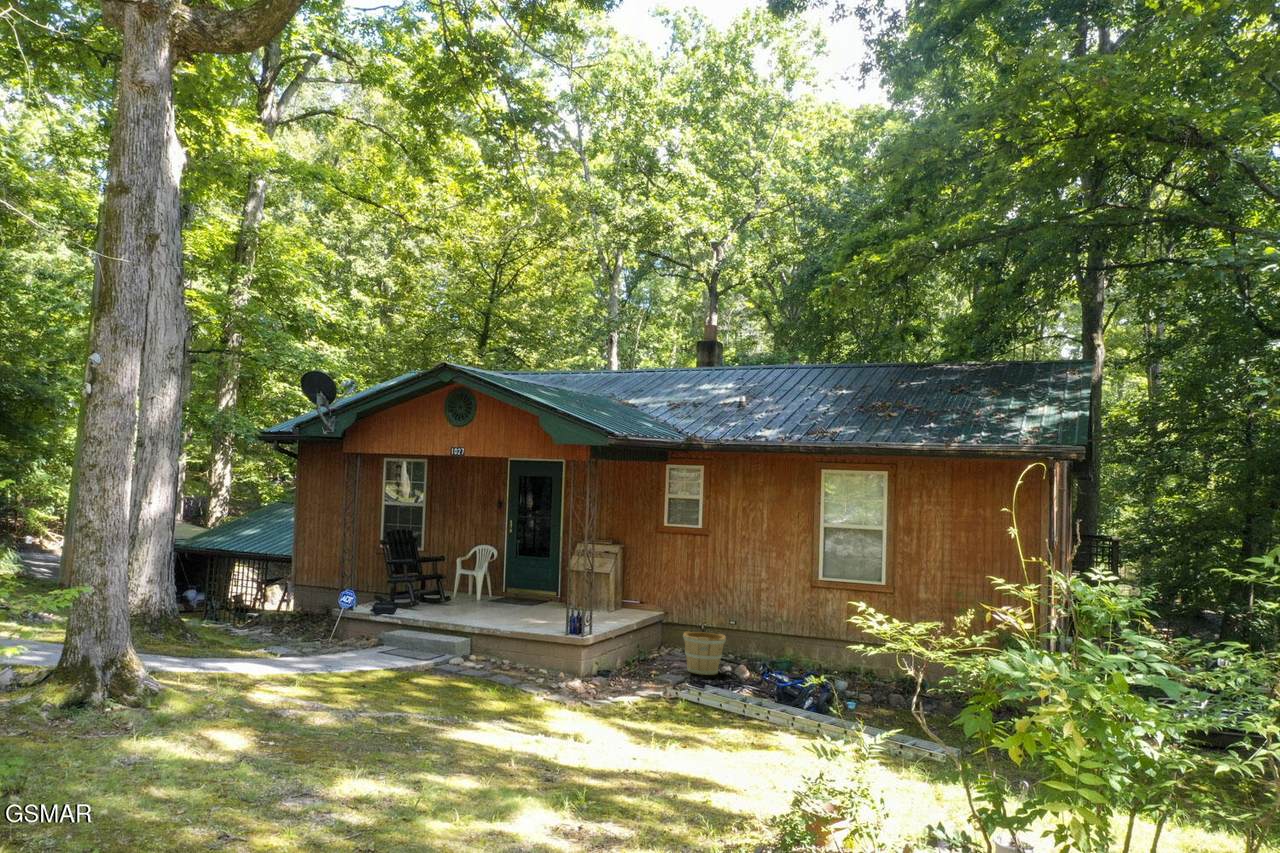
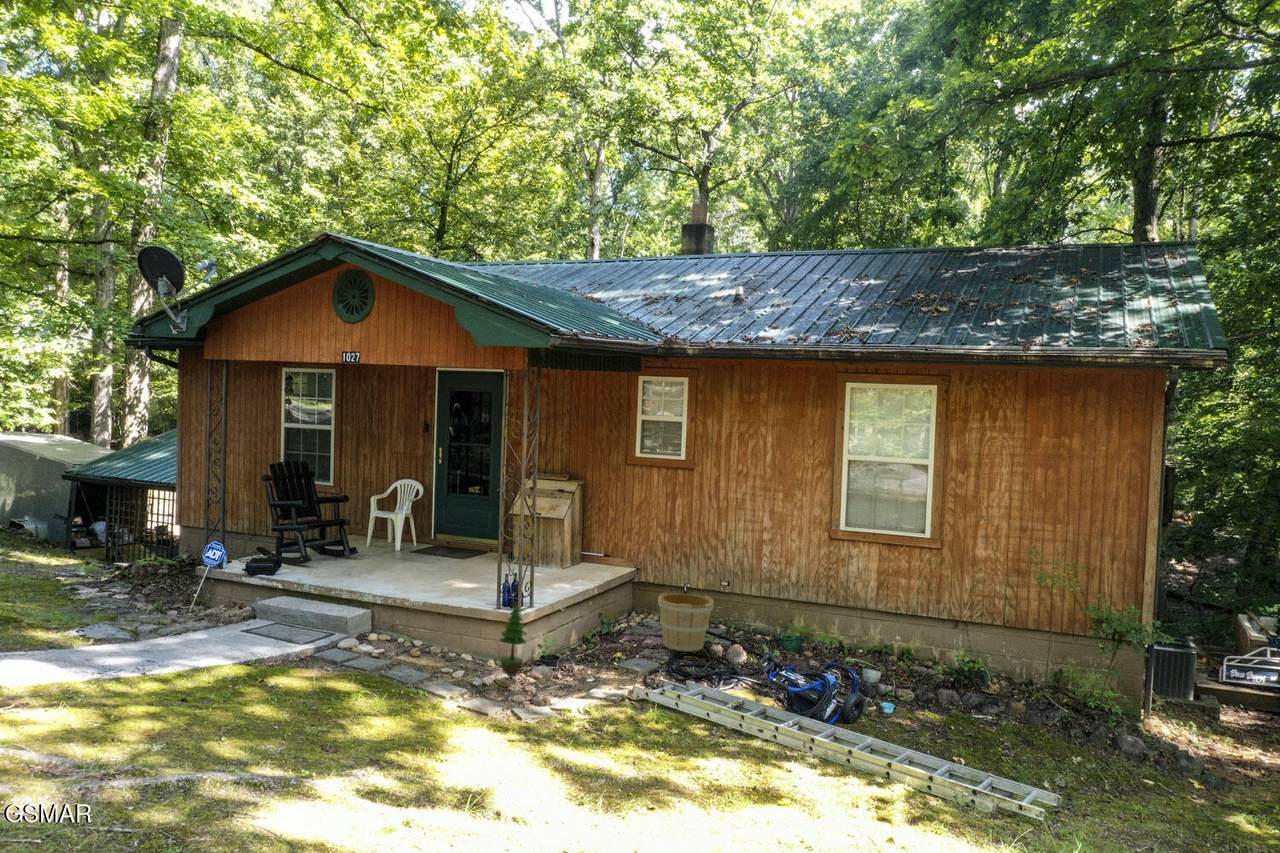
potted tree: none [572,627,592,684] -> present [500,603,527,678]

